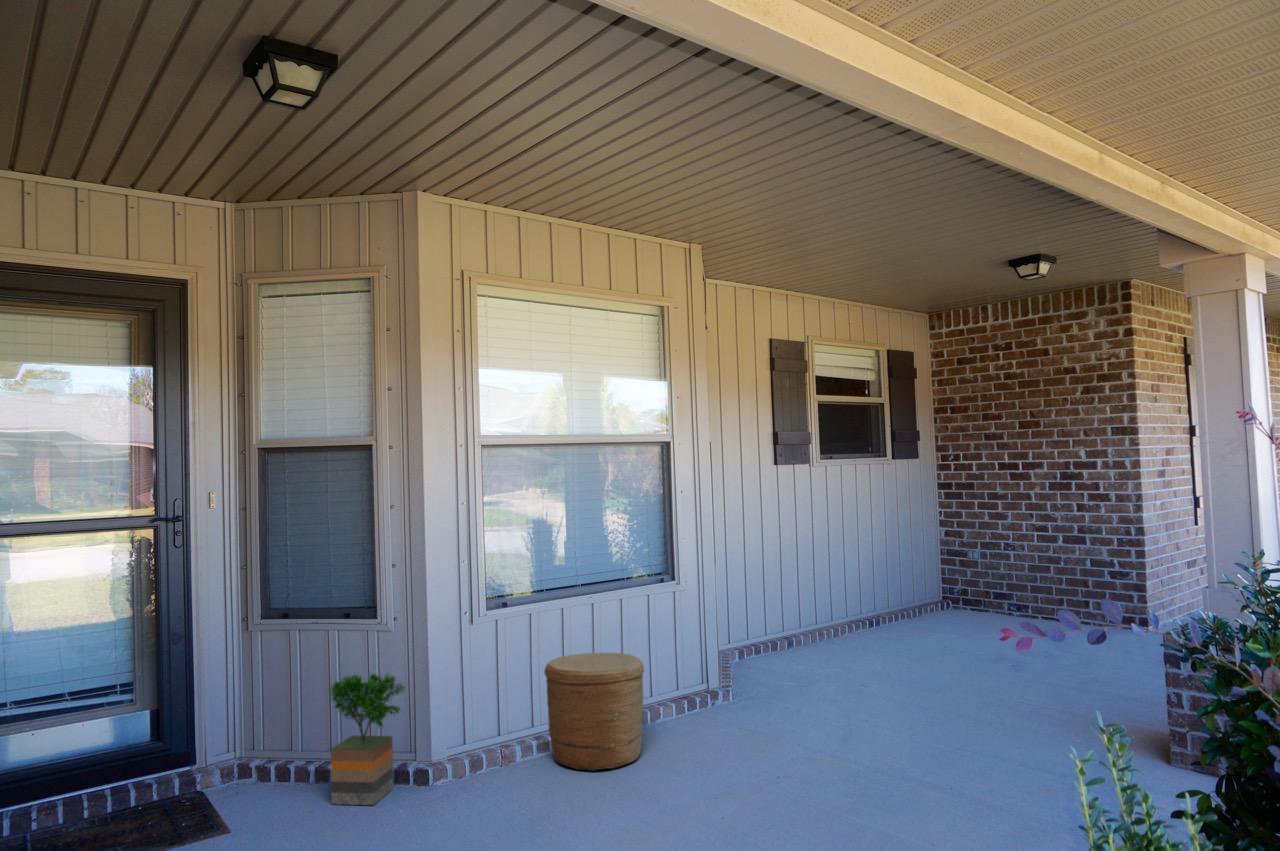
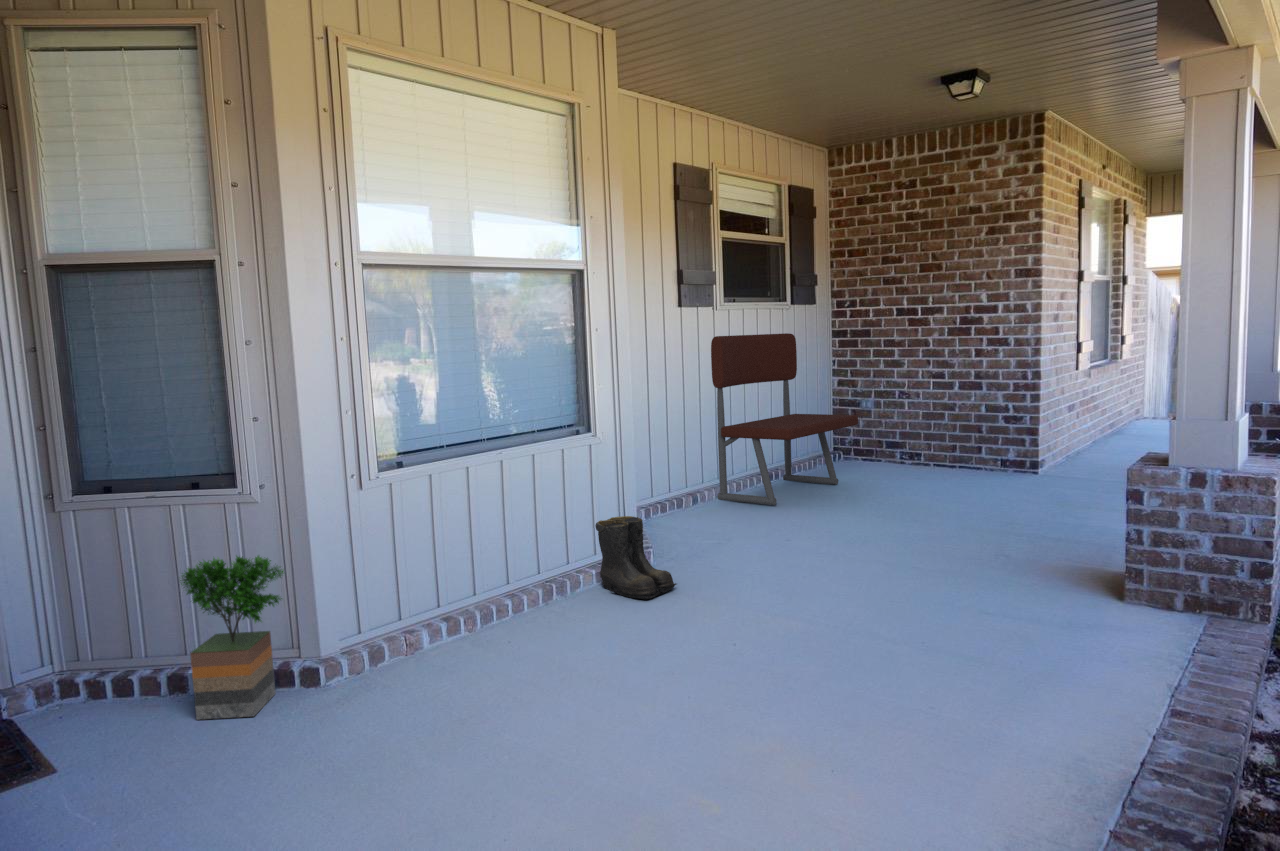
bench: none [806,487,954,651] -> present [711,333,858,505]
woven basket: present [544,653,644,771] -> none [455,517,575,654]
boots: none [674,655,746,732] -> present [595,516,677,599]

